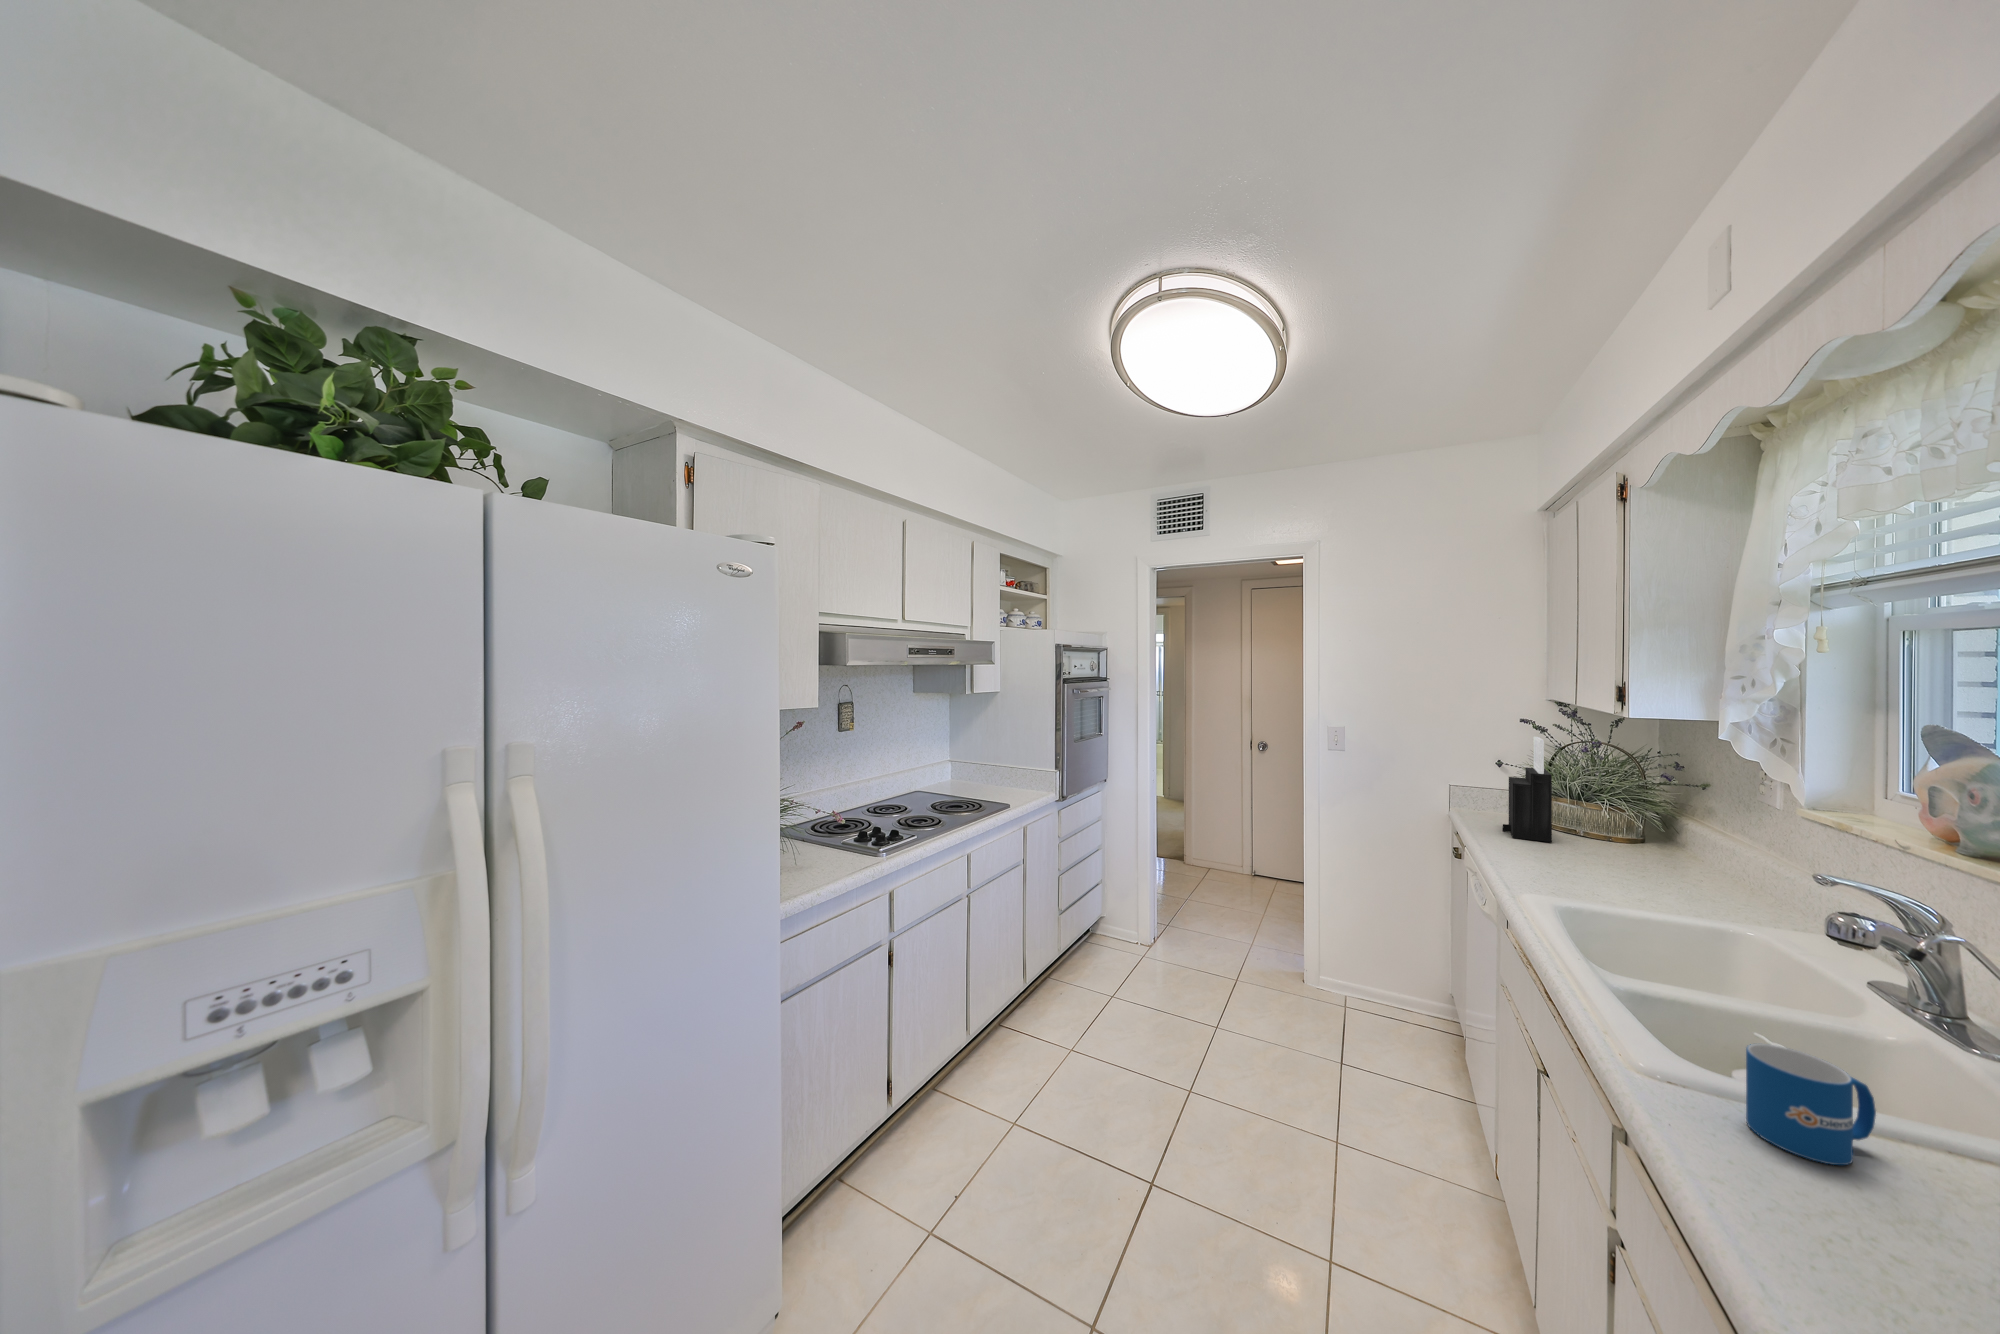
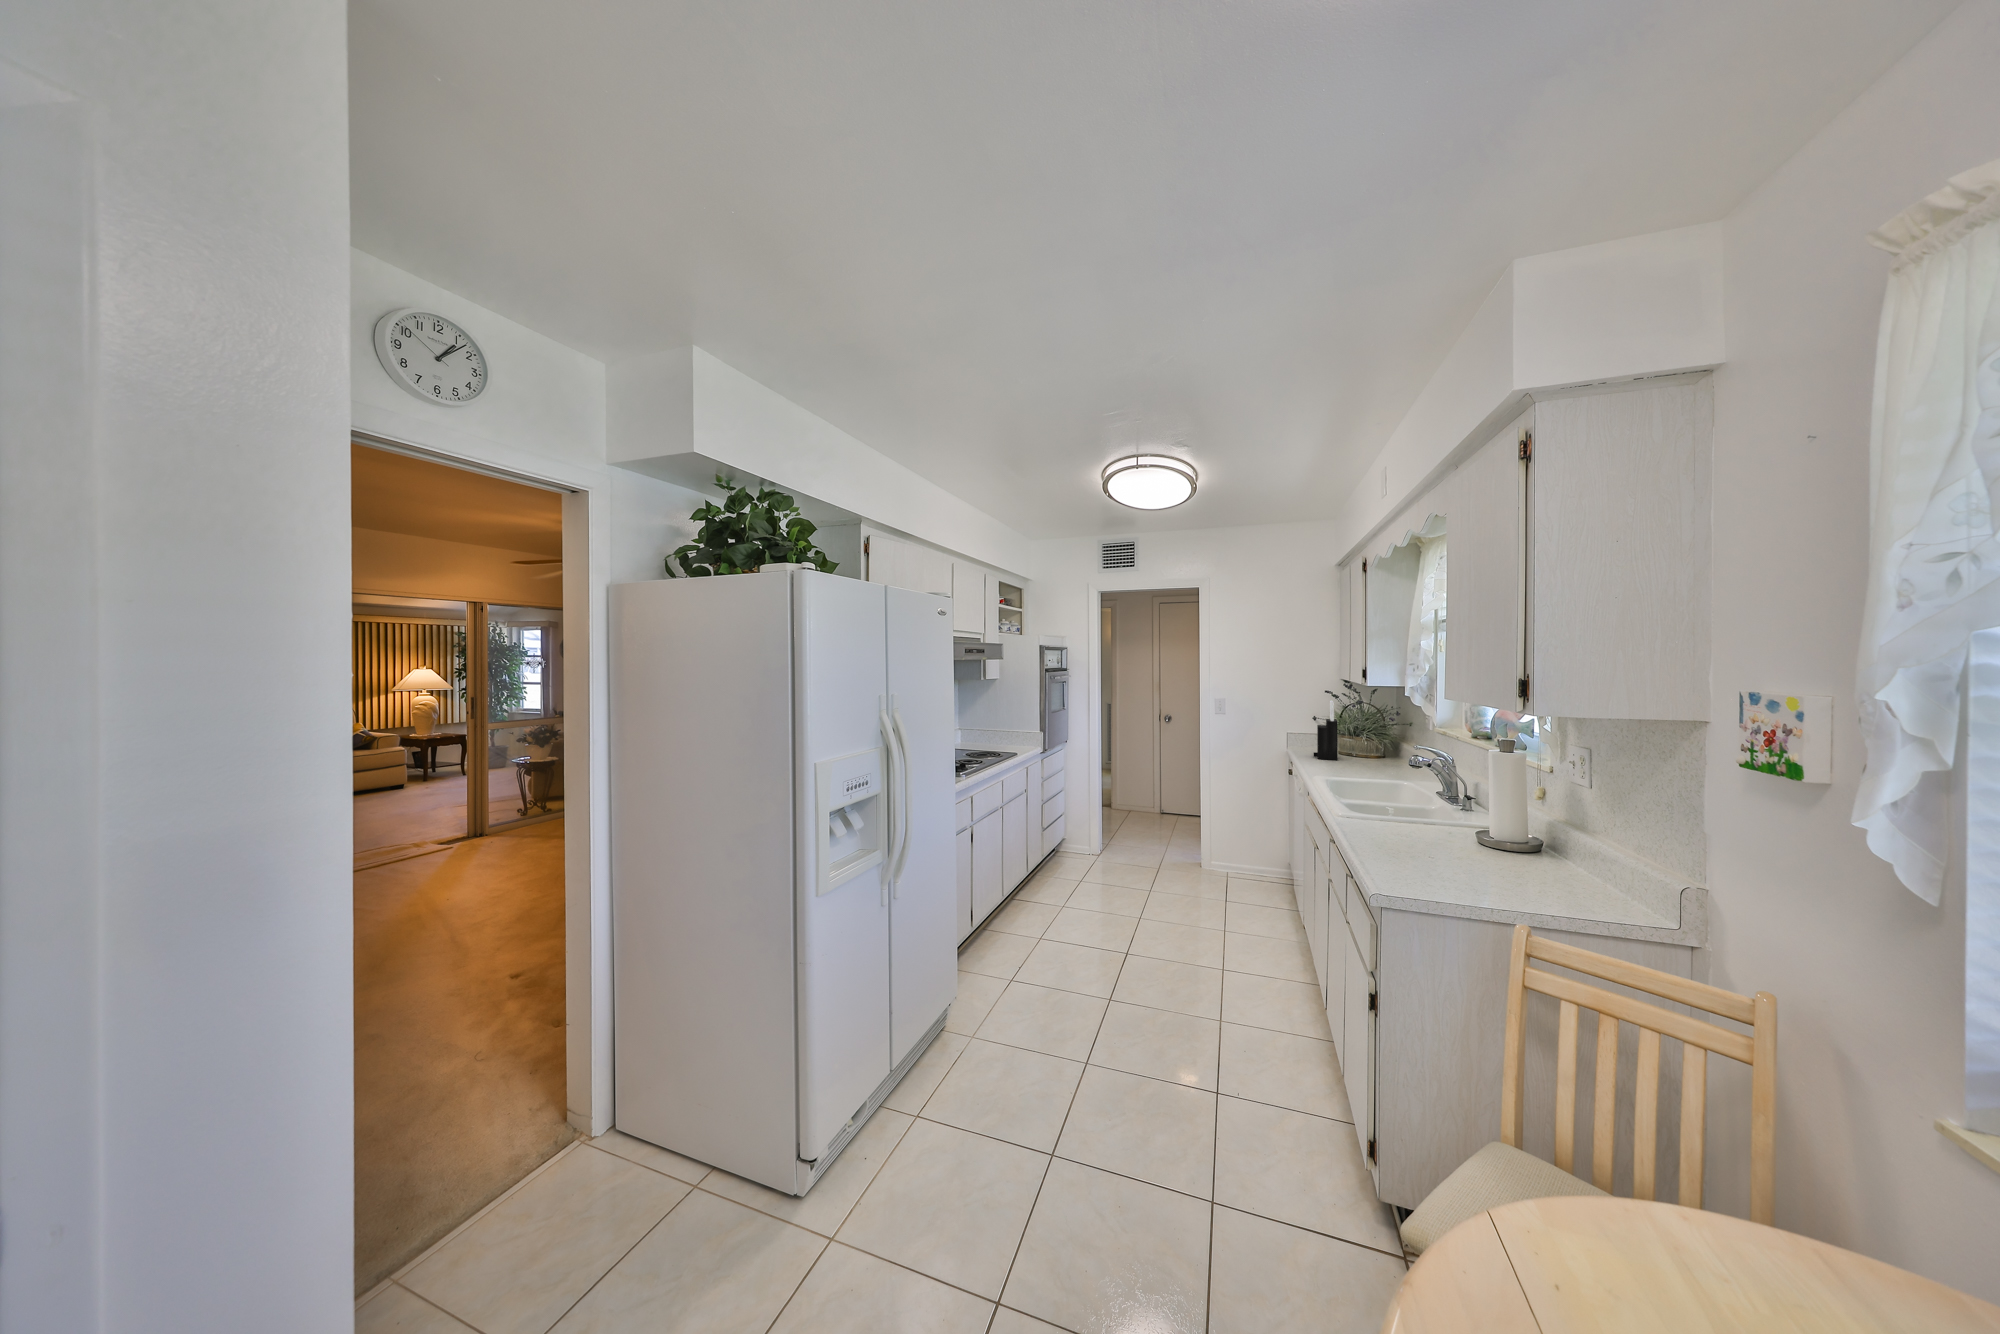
mug: present [1746,1044,1876,1165] -> none [1367,797,1404,830]

